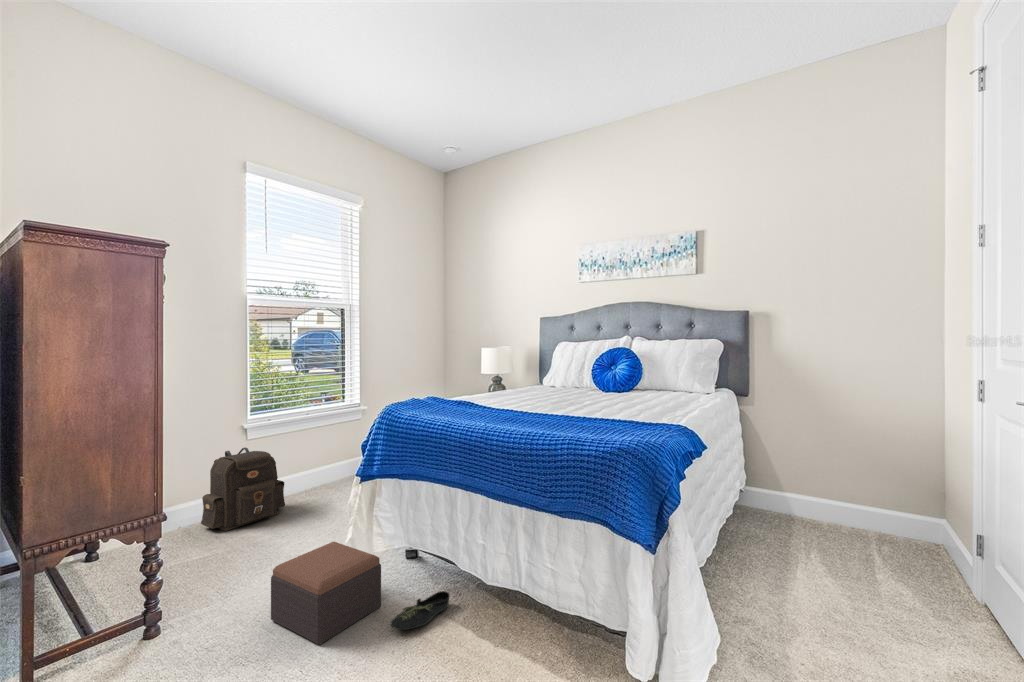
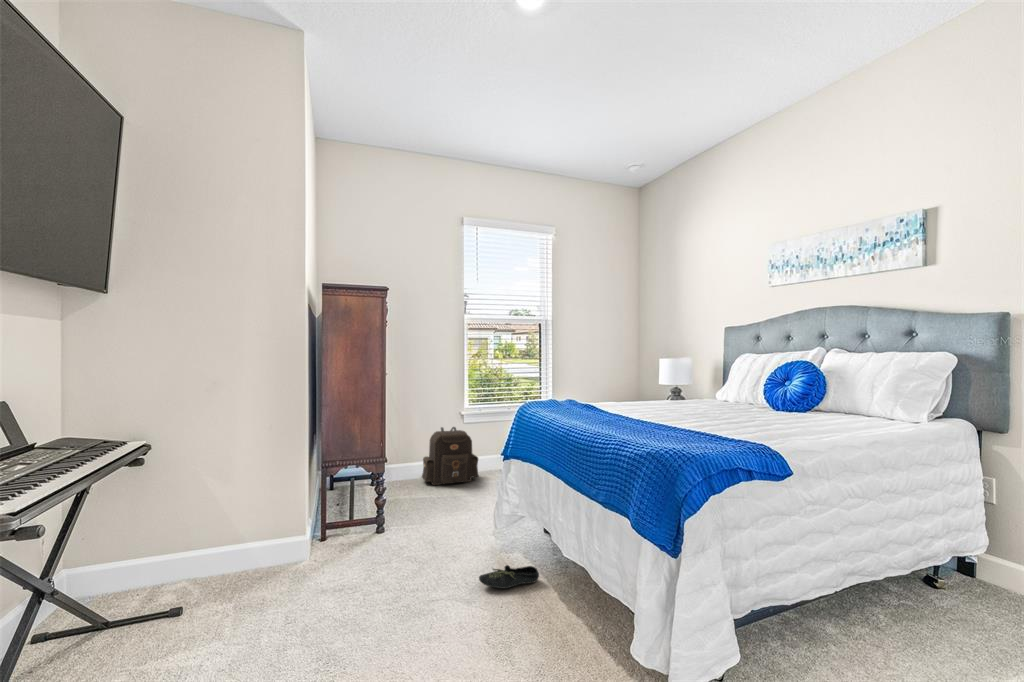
footstool: present [271,542,381,645] -> none [415,503,490,576]

